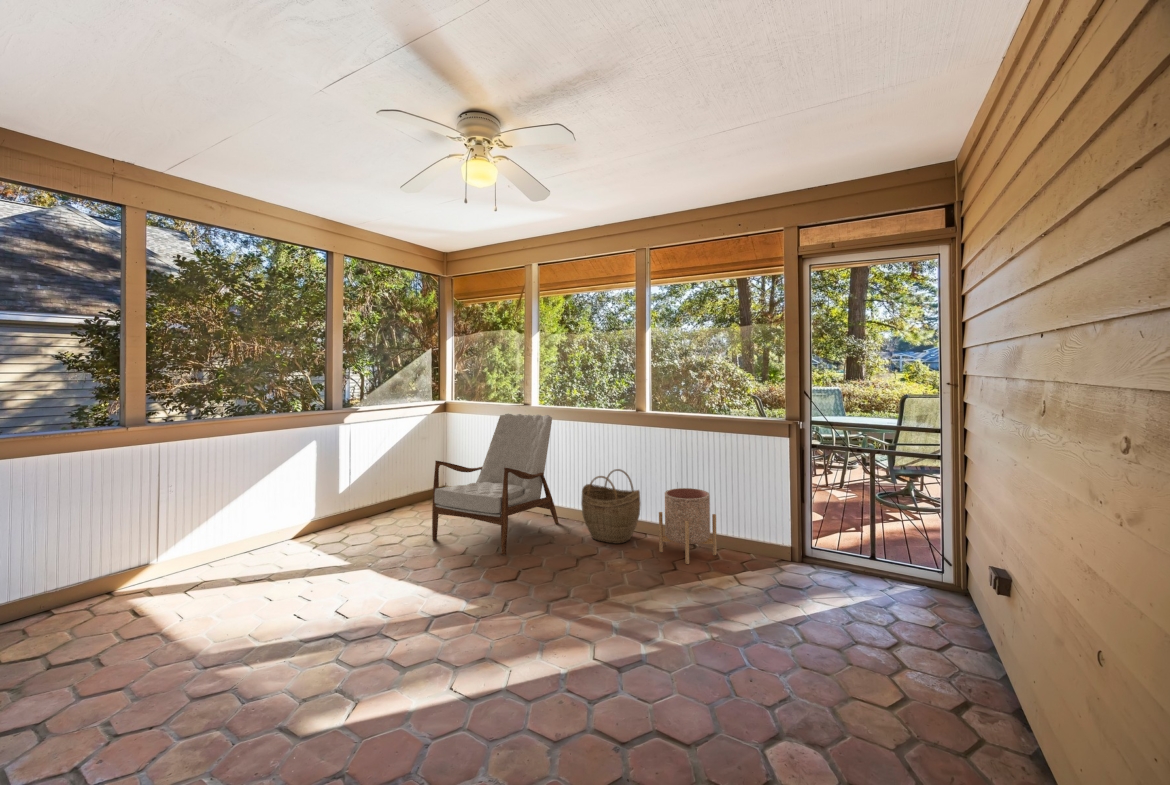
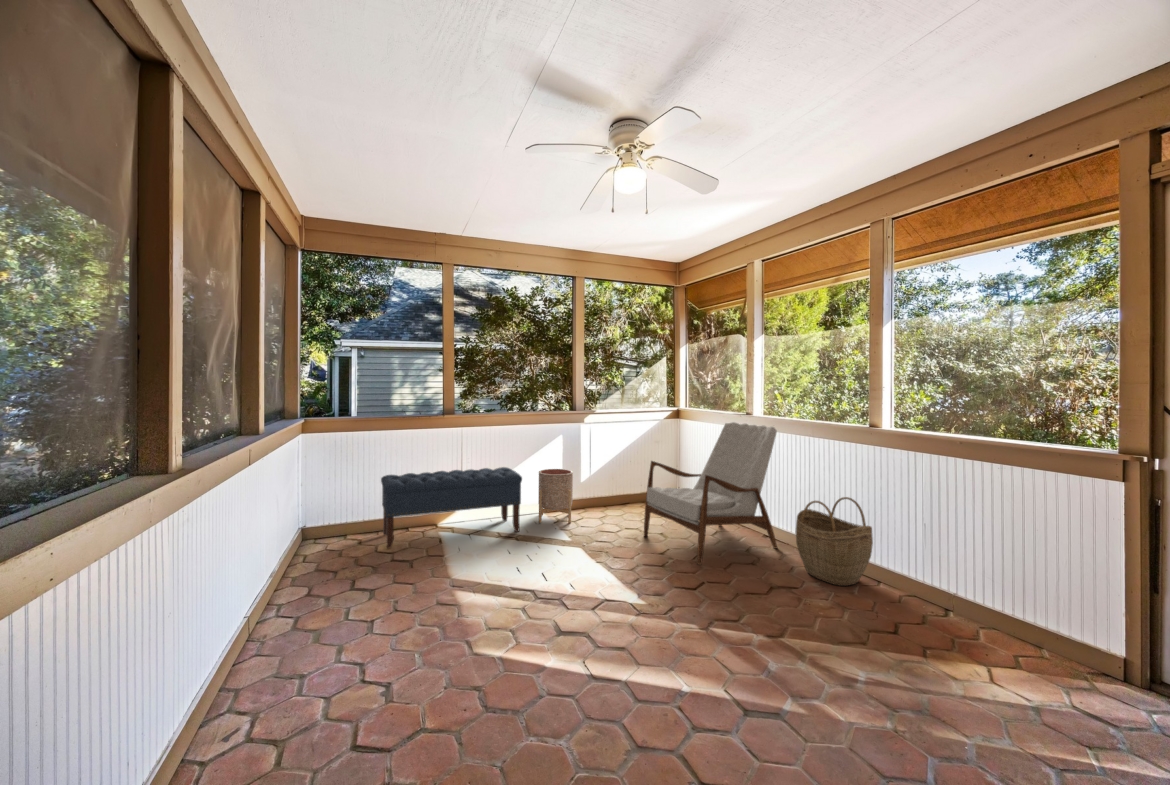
planter: present [659,488,717,564] -> present [538,469,573,523]
bench: none [27,494,278,644] -> present [381,467,522,548]

